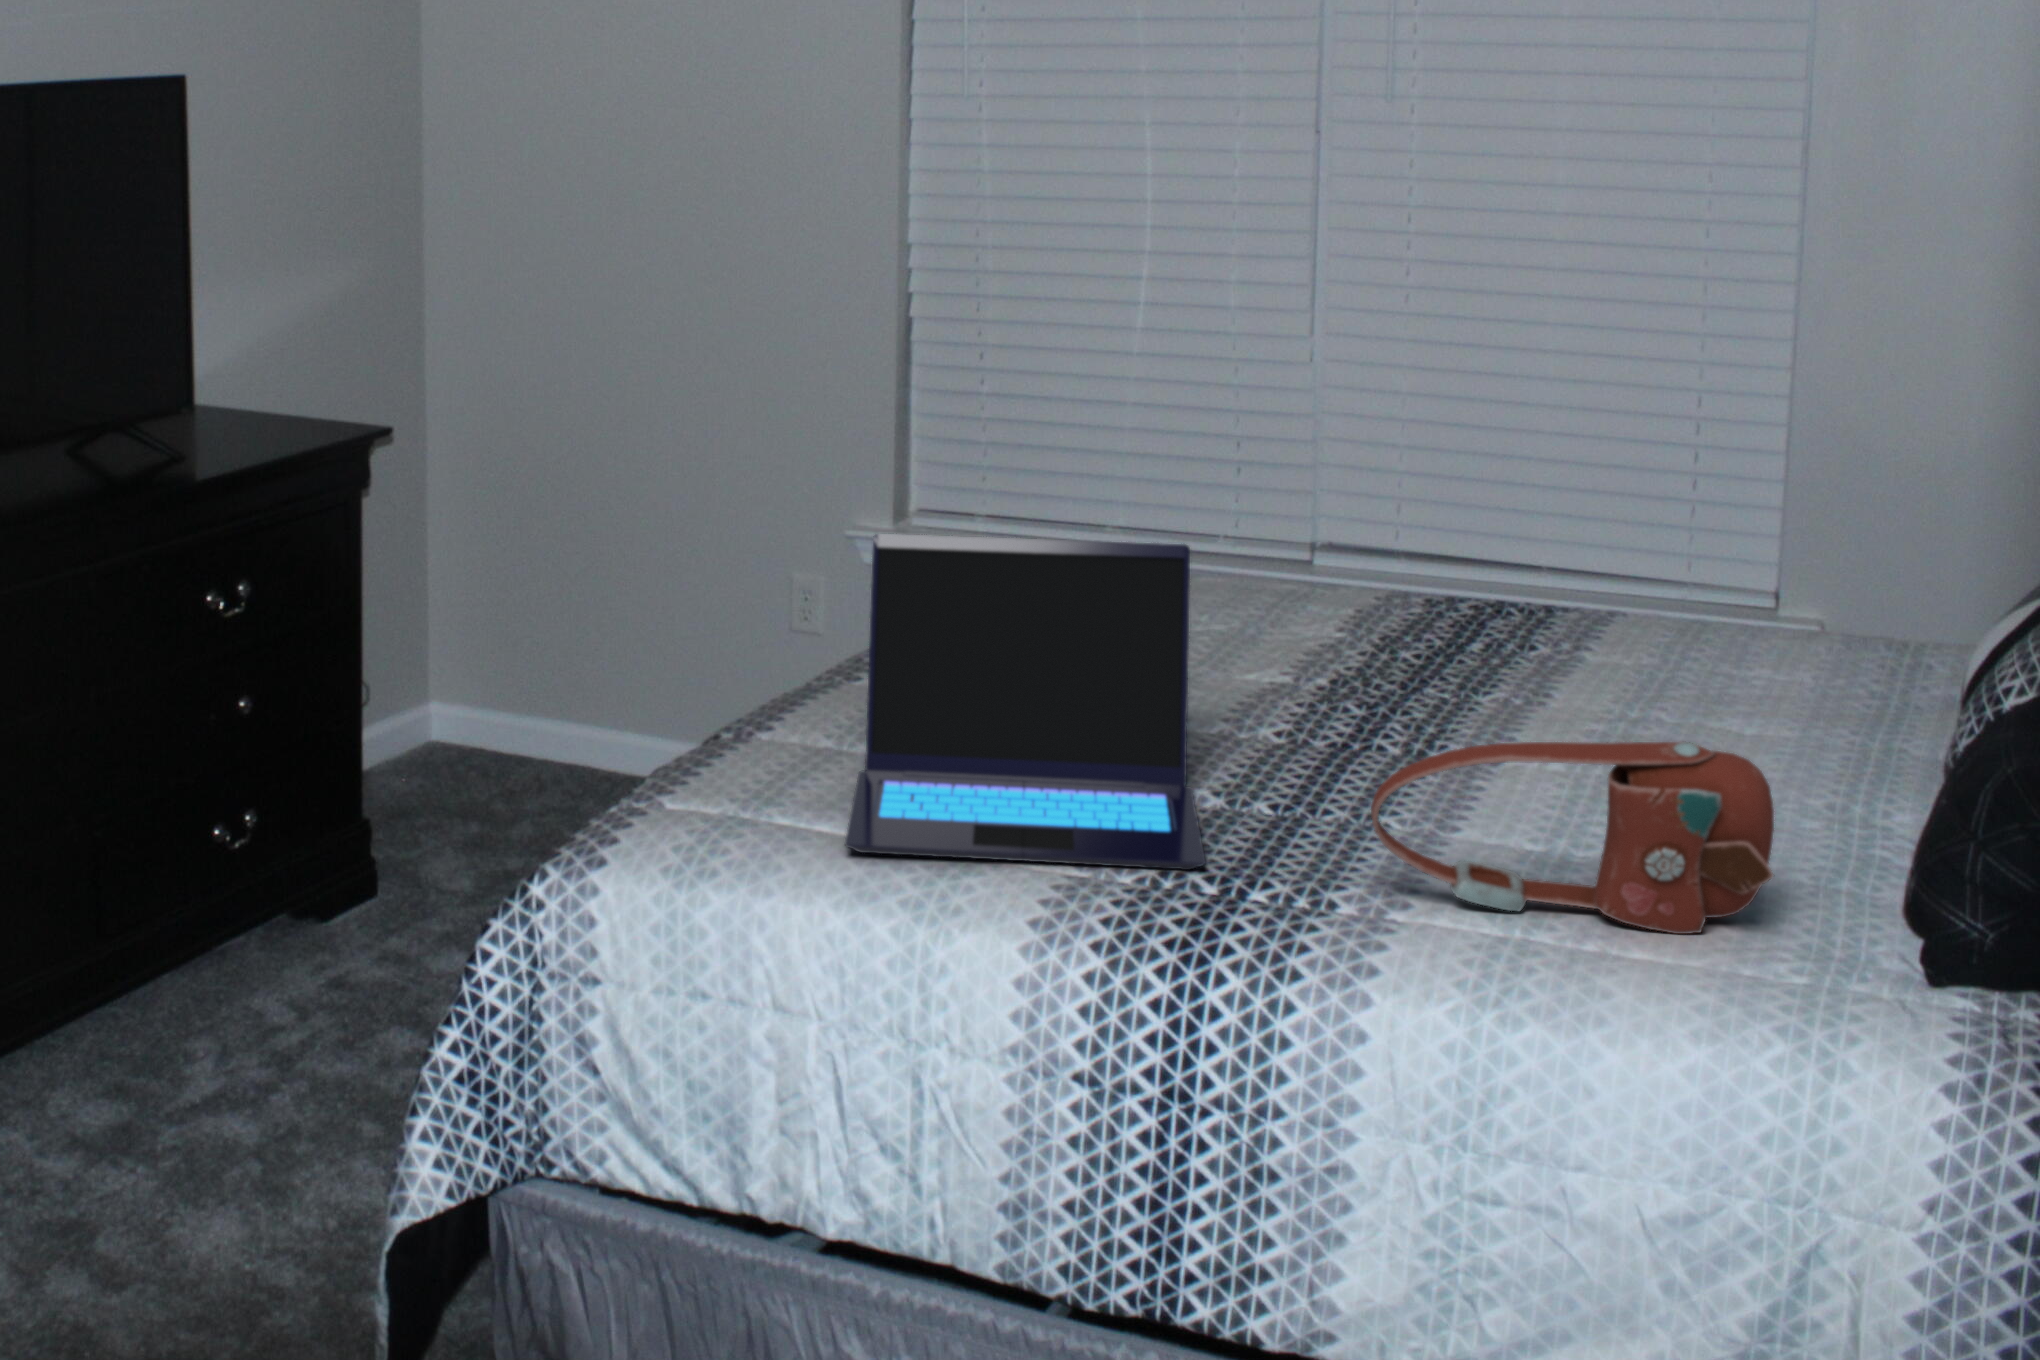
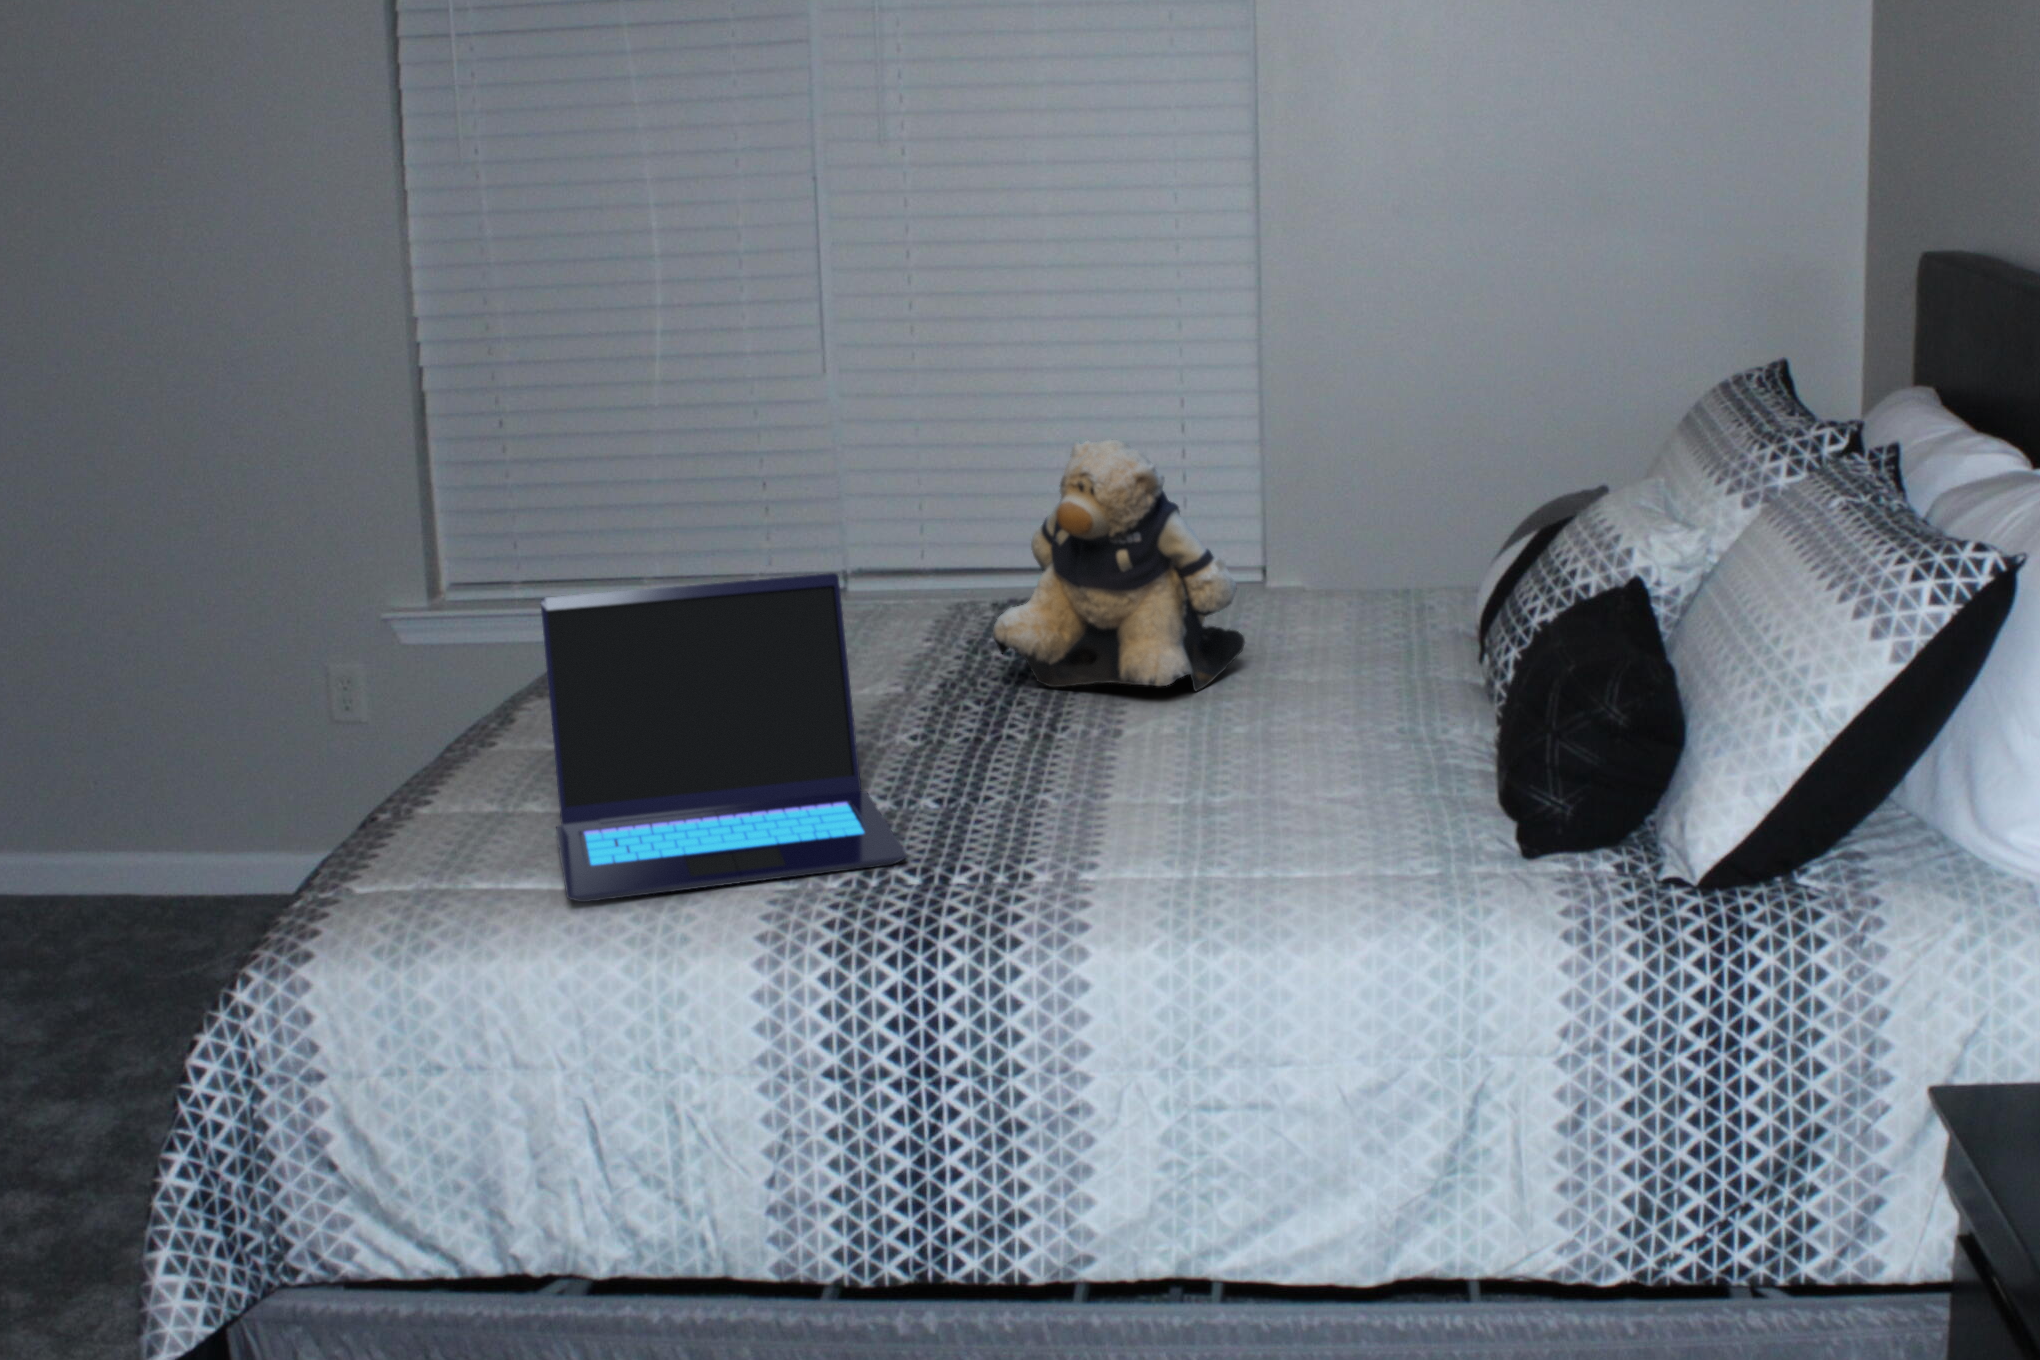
teddy bear: none [1388,423,1702,733] -> present [993,440,1245,692]
handbag: present [1371,742,1774,934] -> none [1054,683,1389,852]

